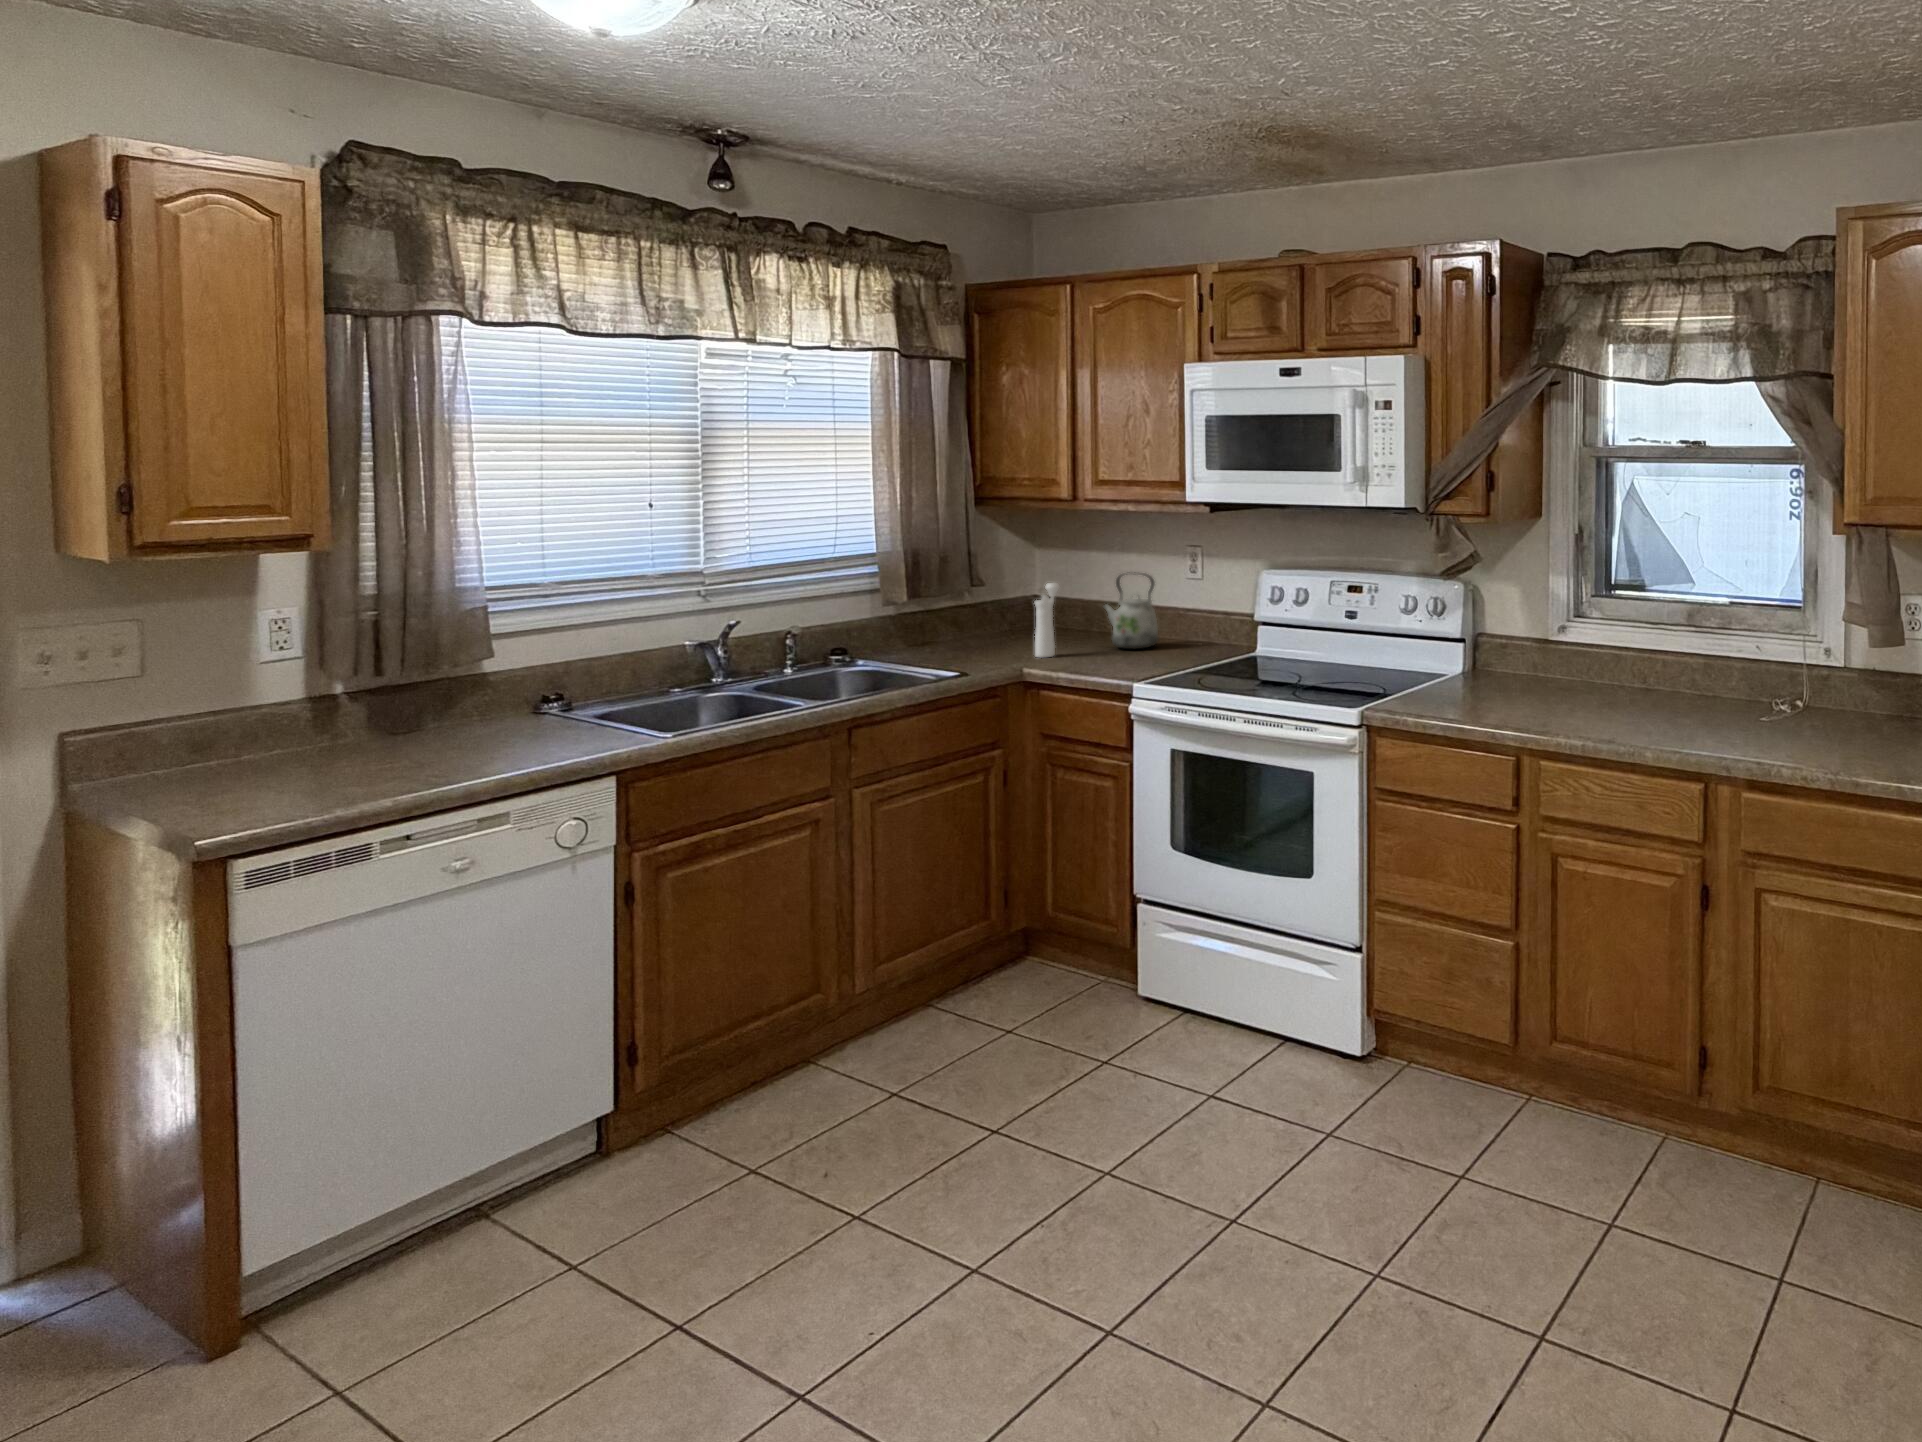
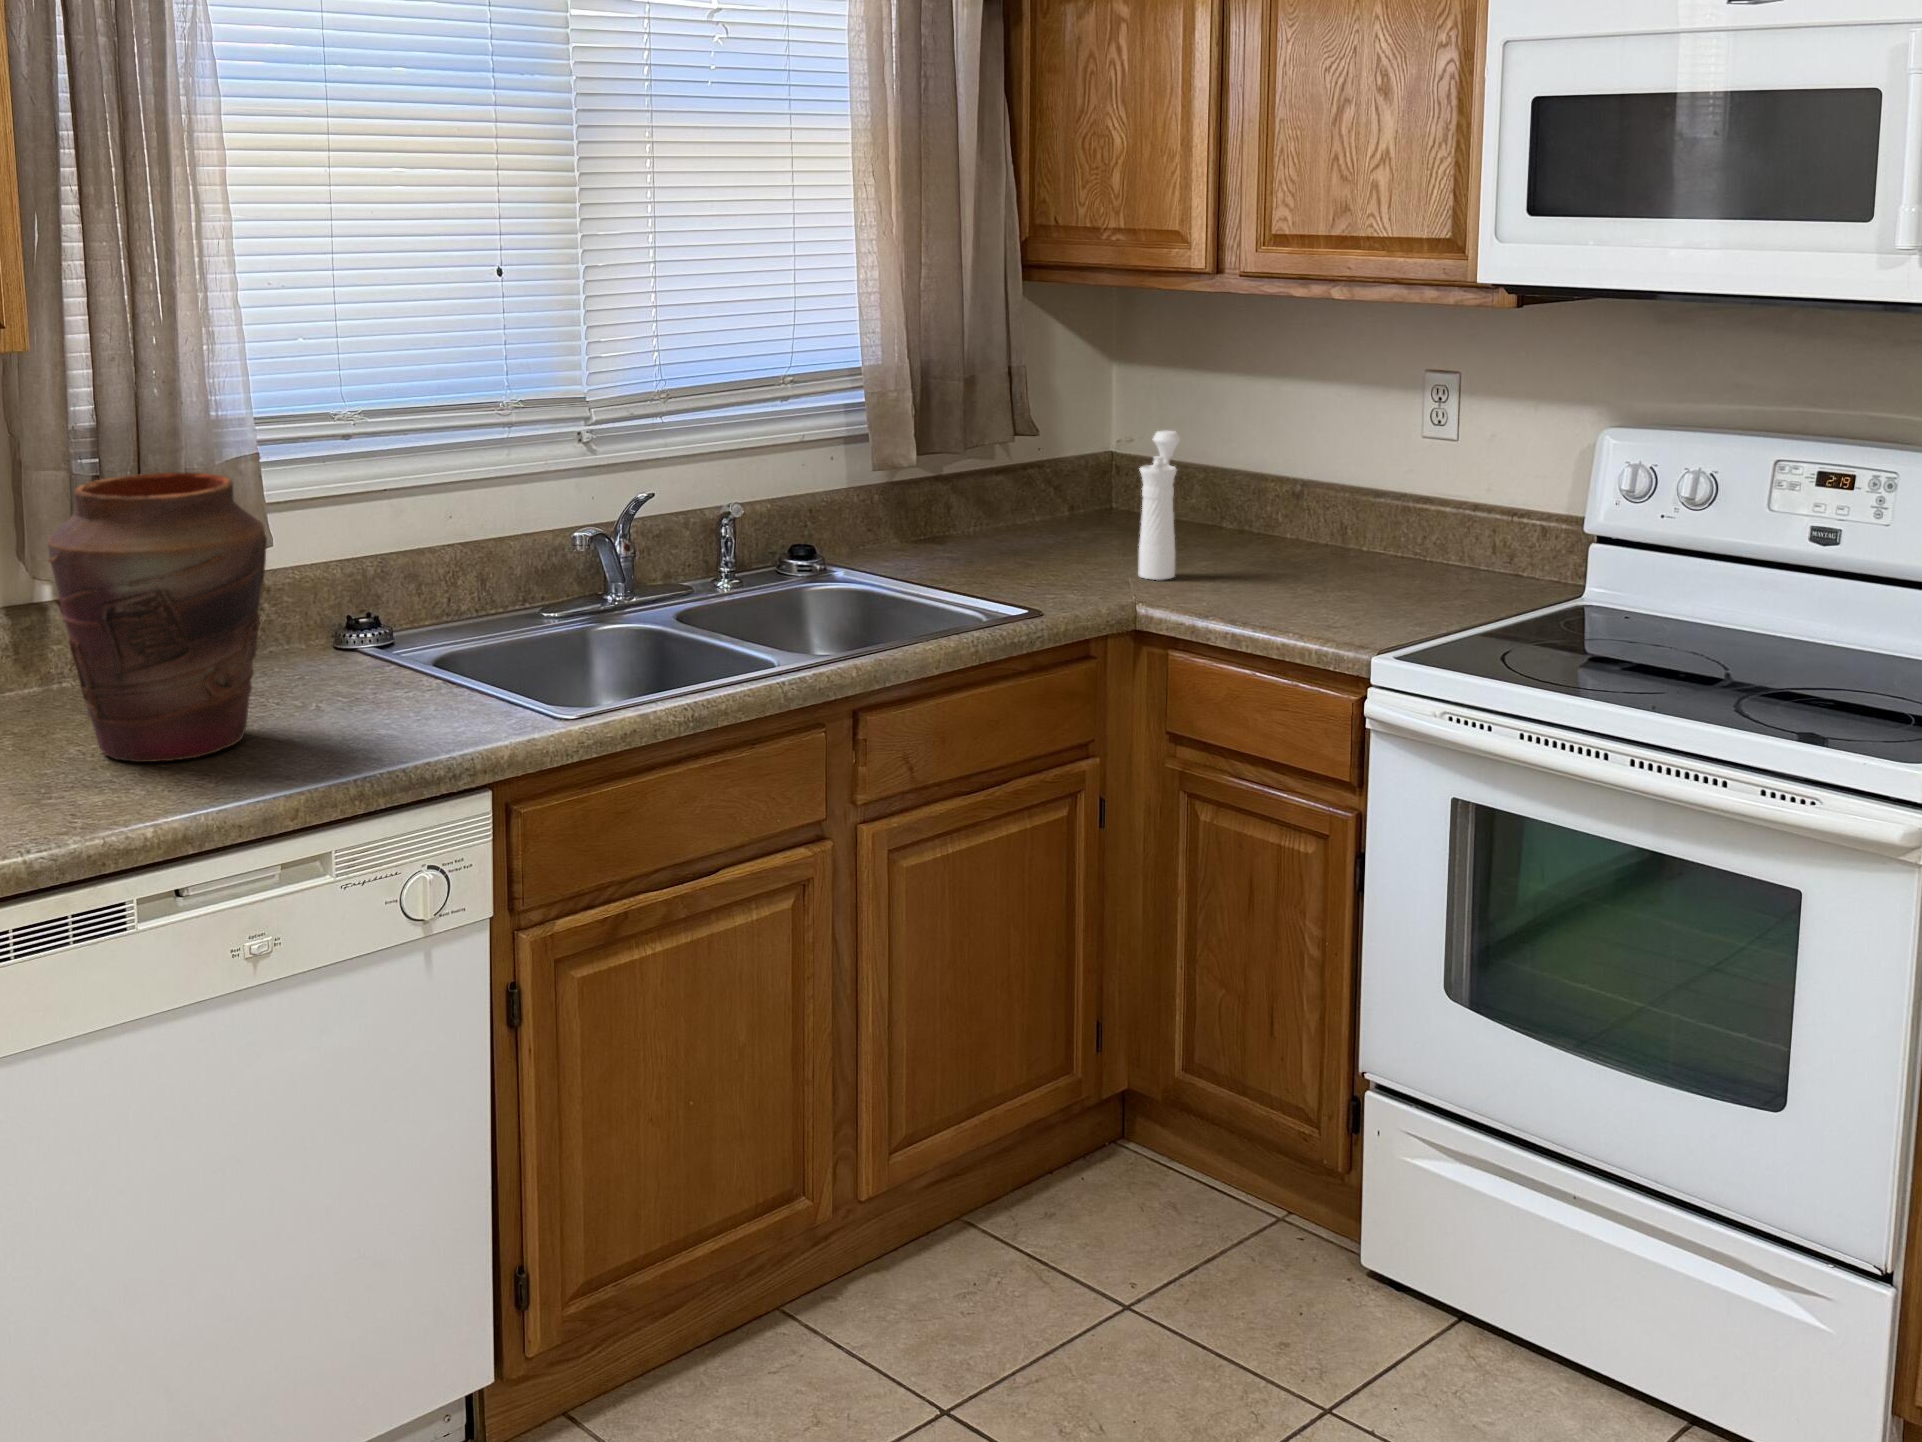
kettle: present [1104,572,1159,649] -> none [1255,415,1367,571]
vase: none [334,614,483,773] -> present [48,472,267,762]

